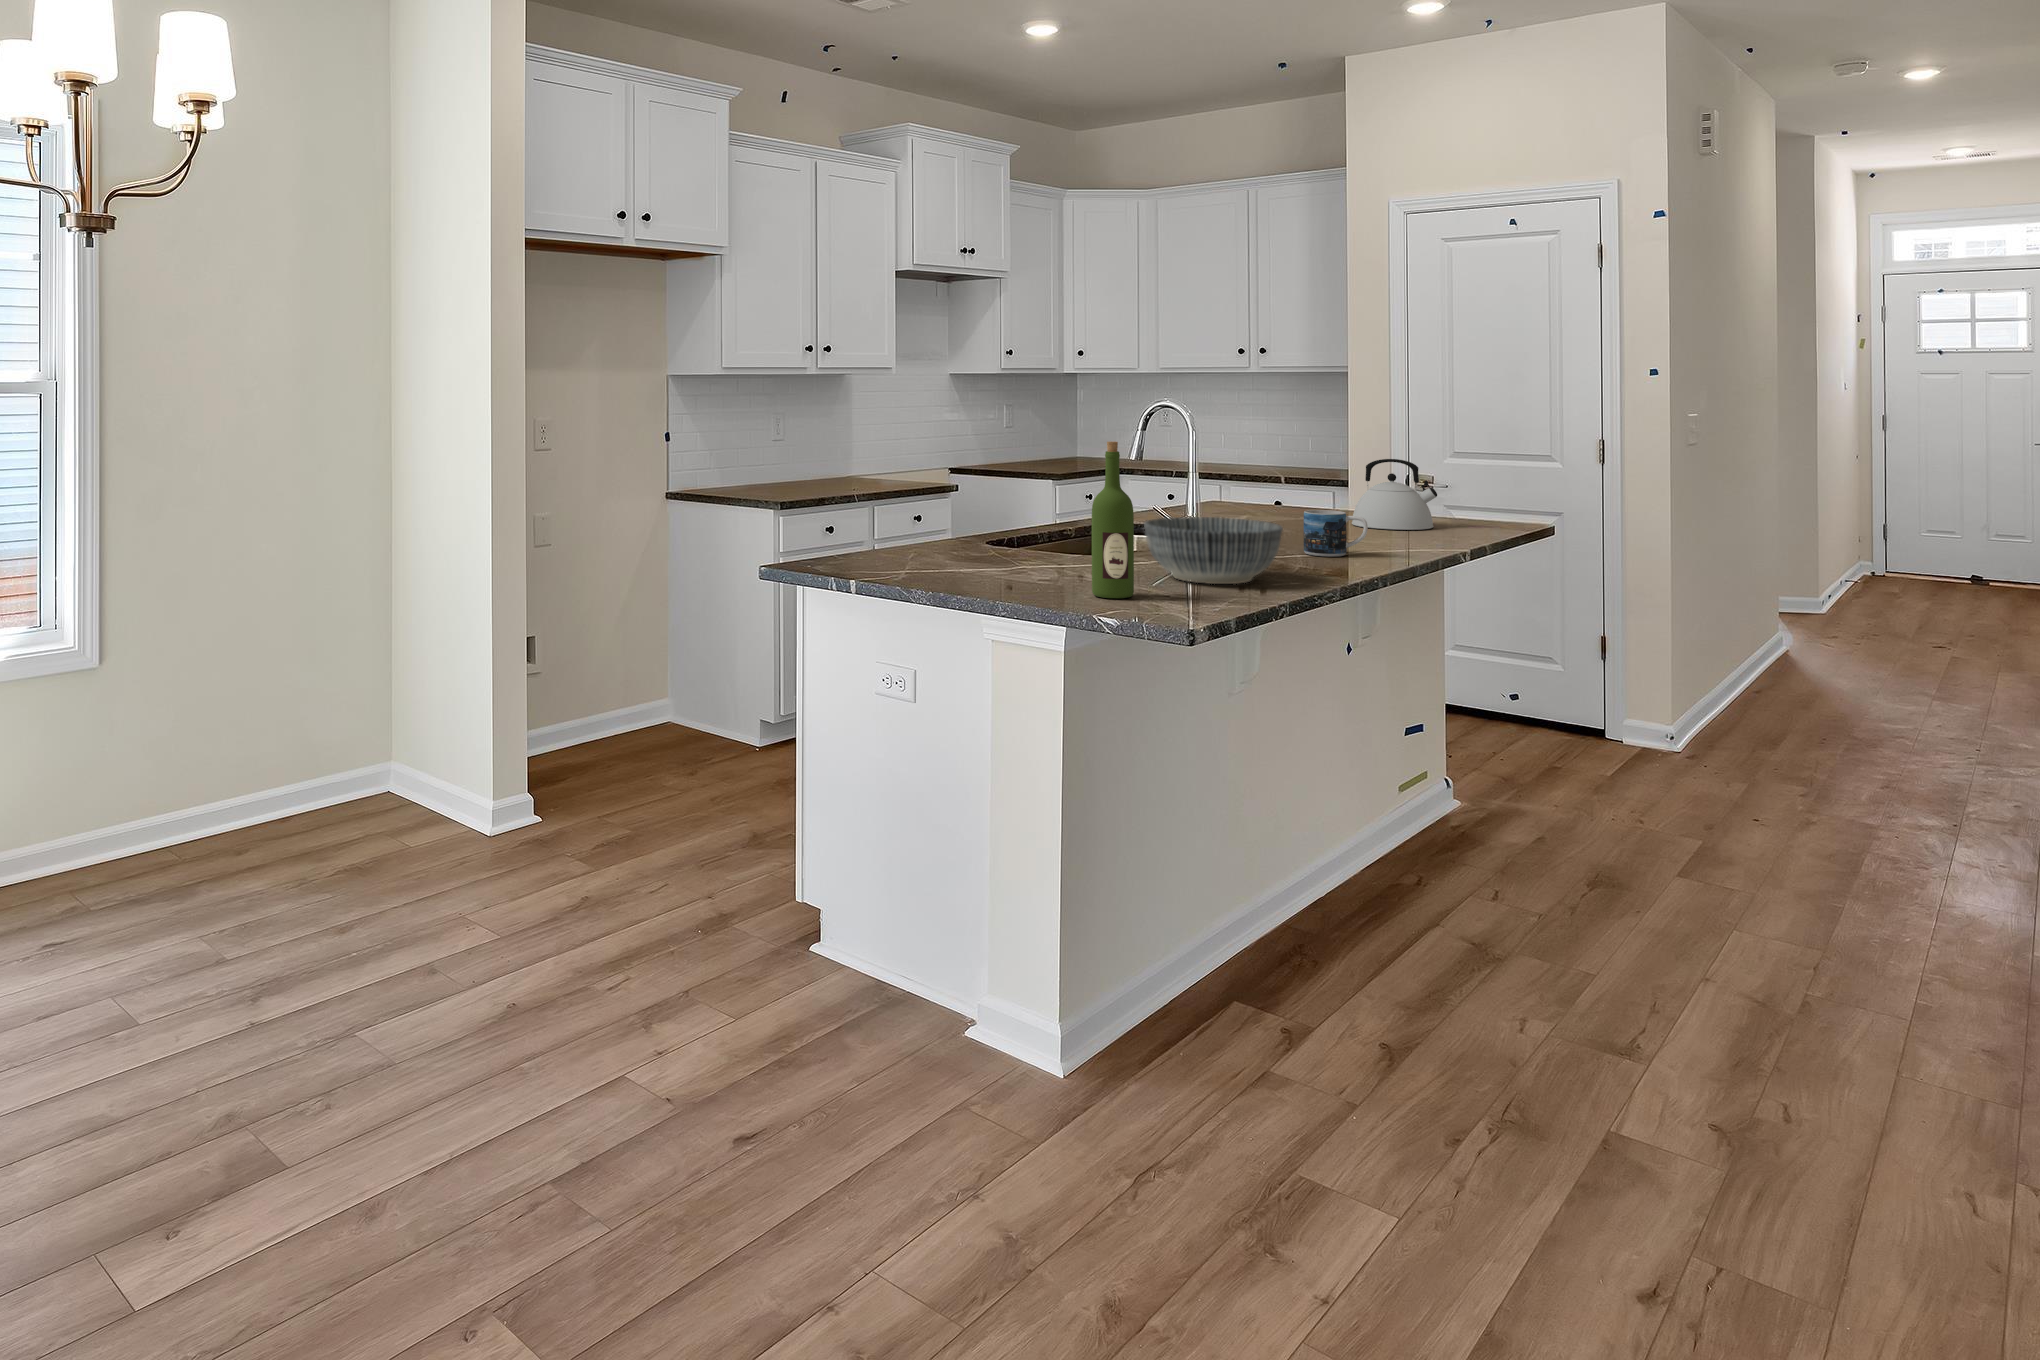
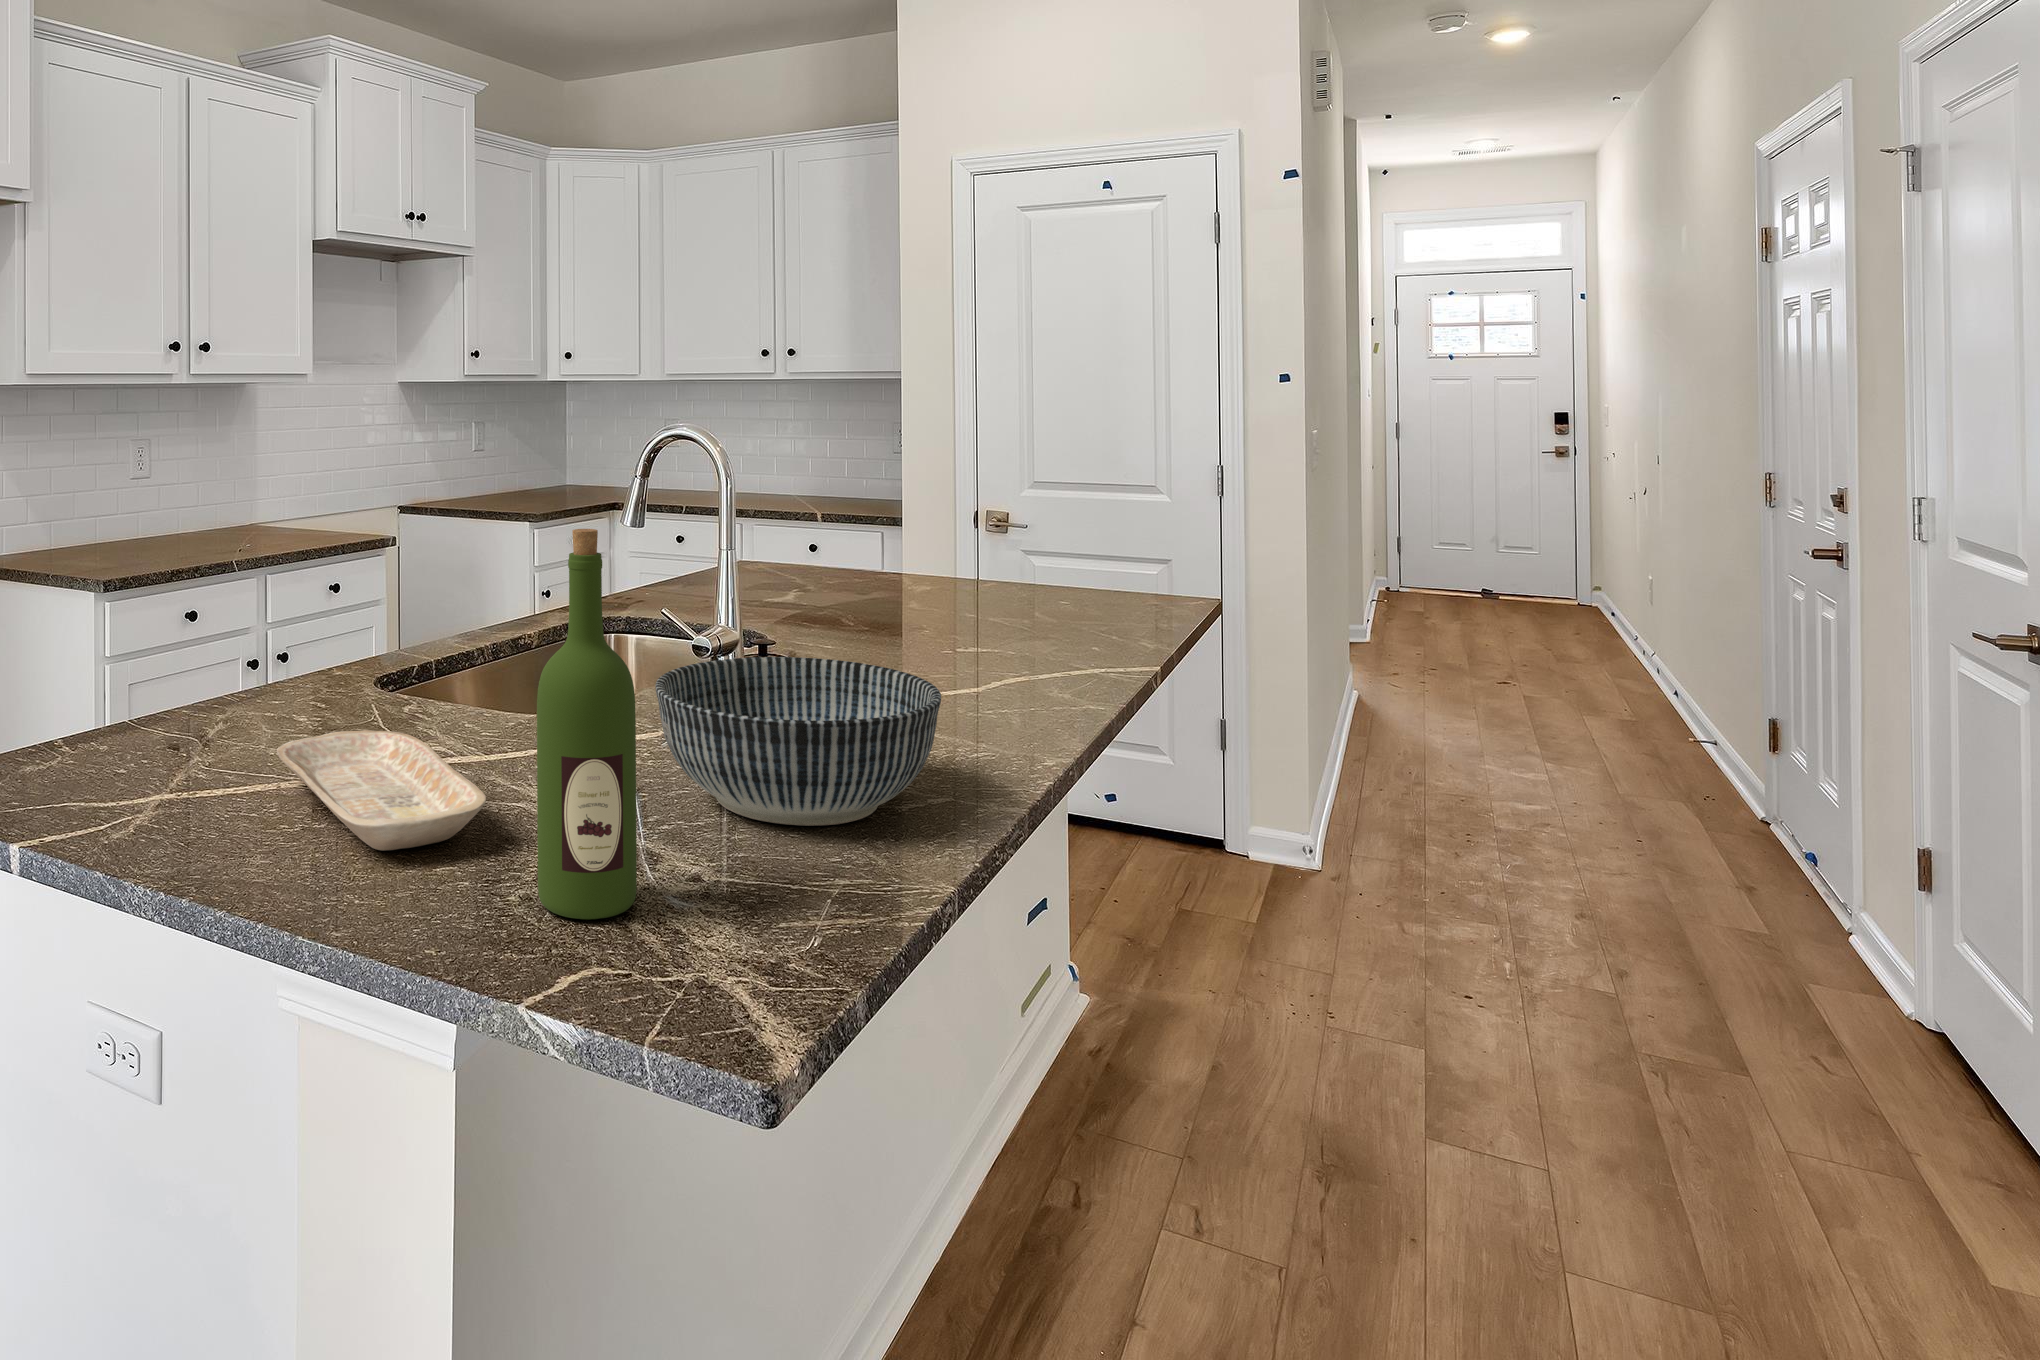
kettle: present [1352,459,1437,530] -> none [962,507,1090,621]
mug: present [1304,510,1368,556] -> none [930,614,1043,703]
tray: none [960,548,1065,583] -> present [277,730,486,851]

